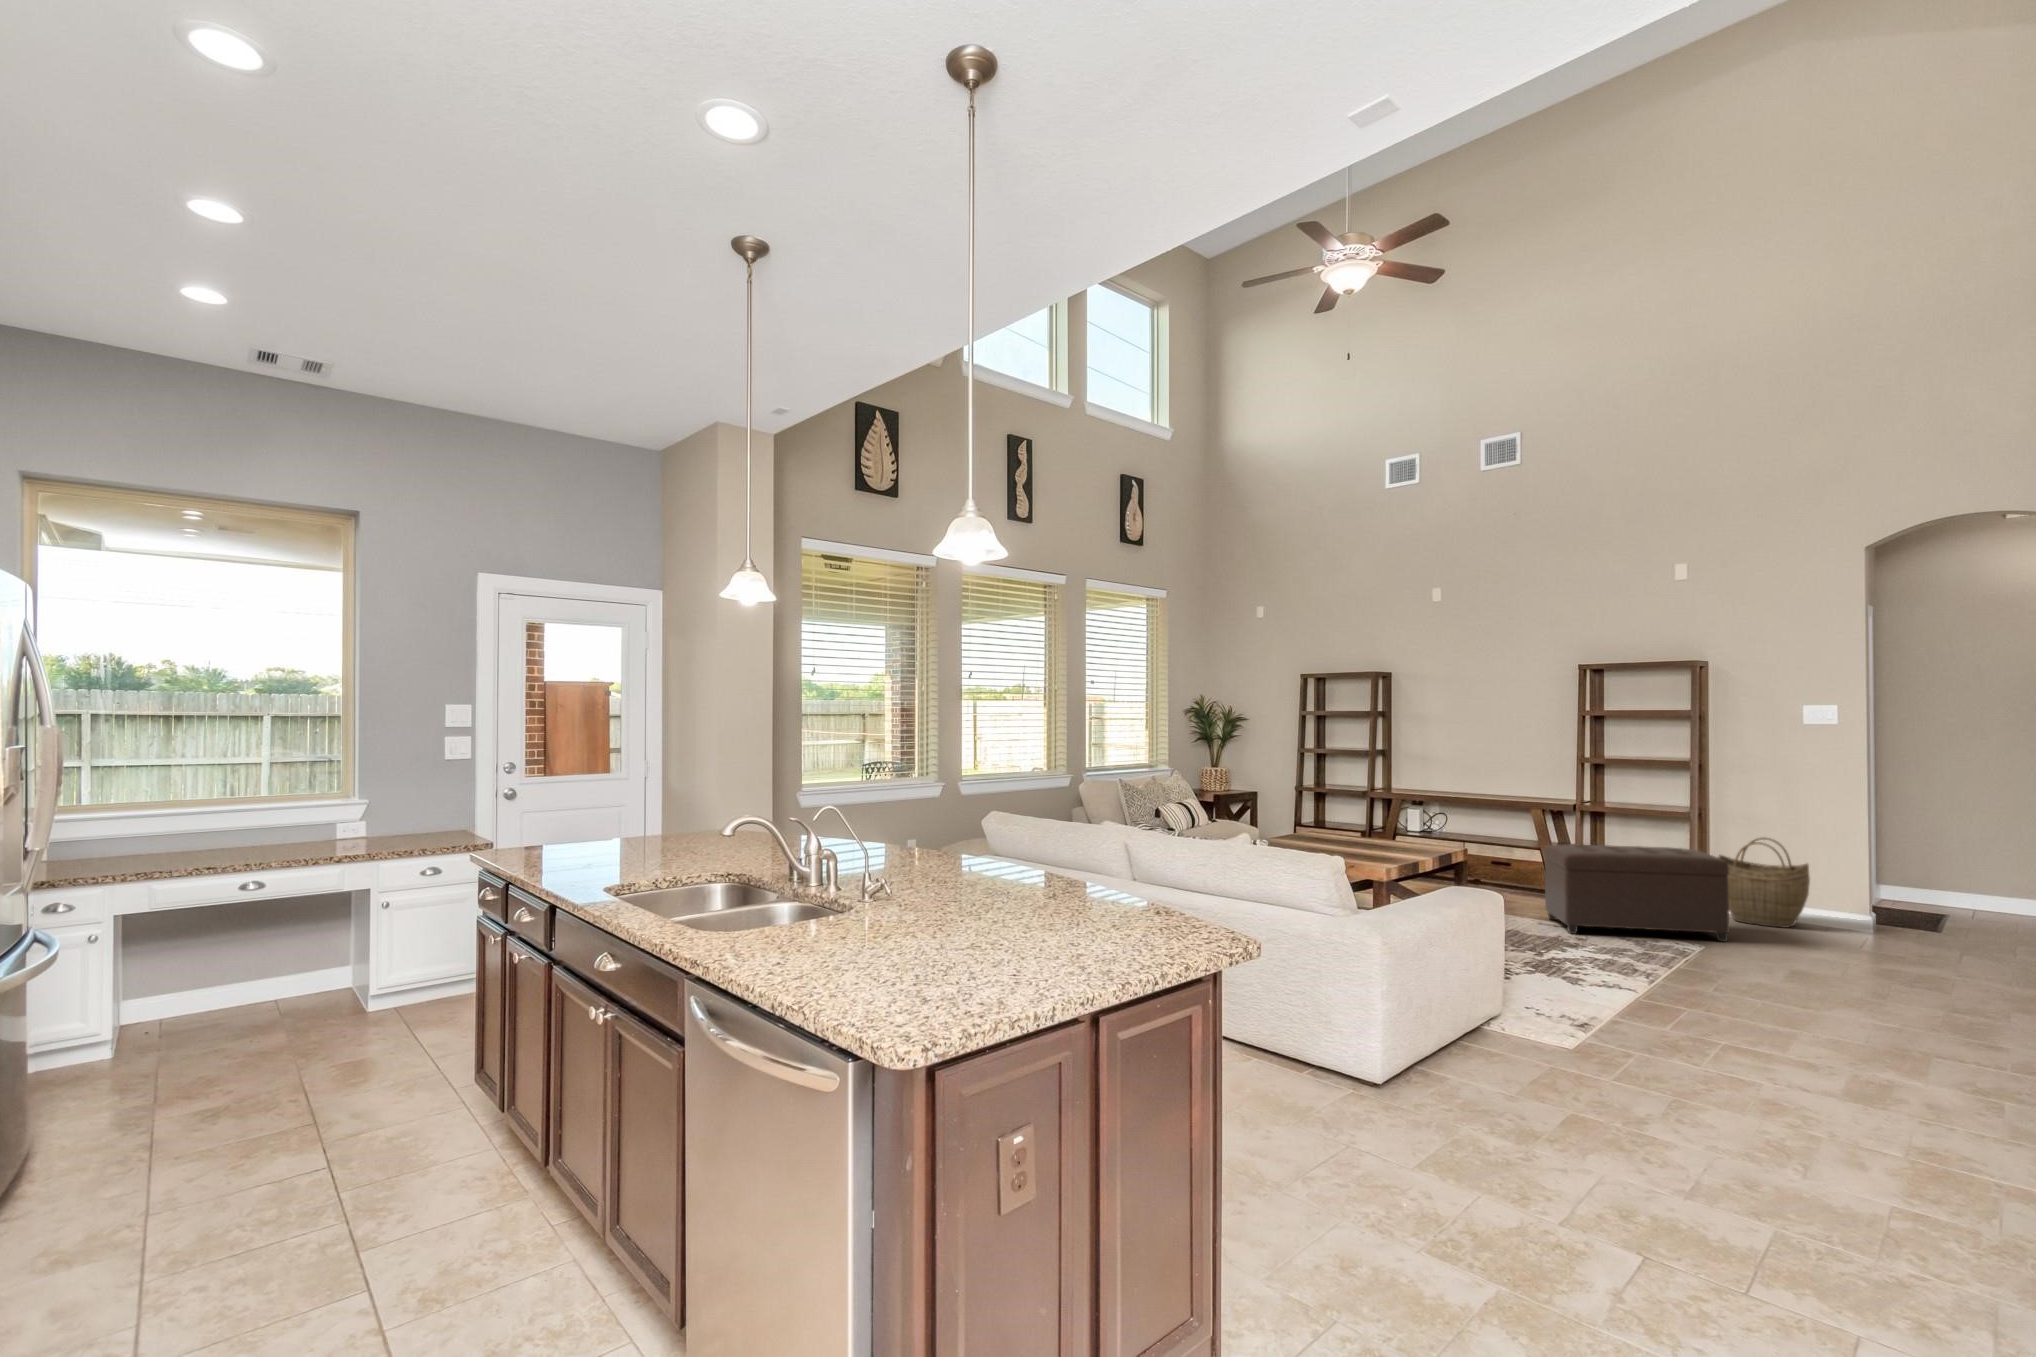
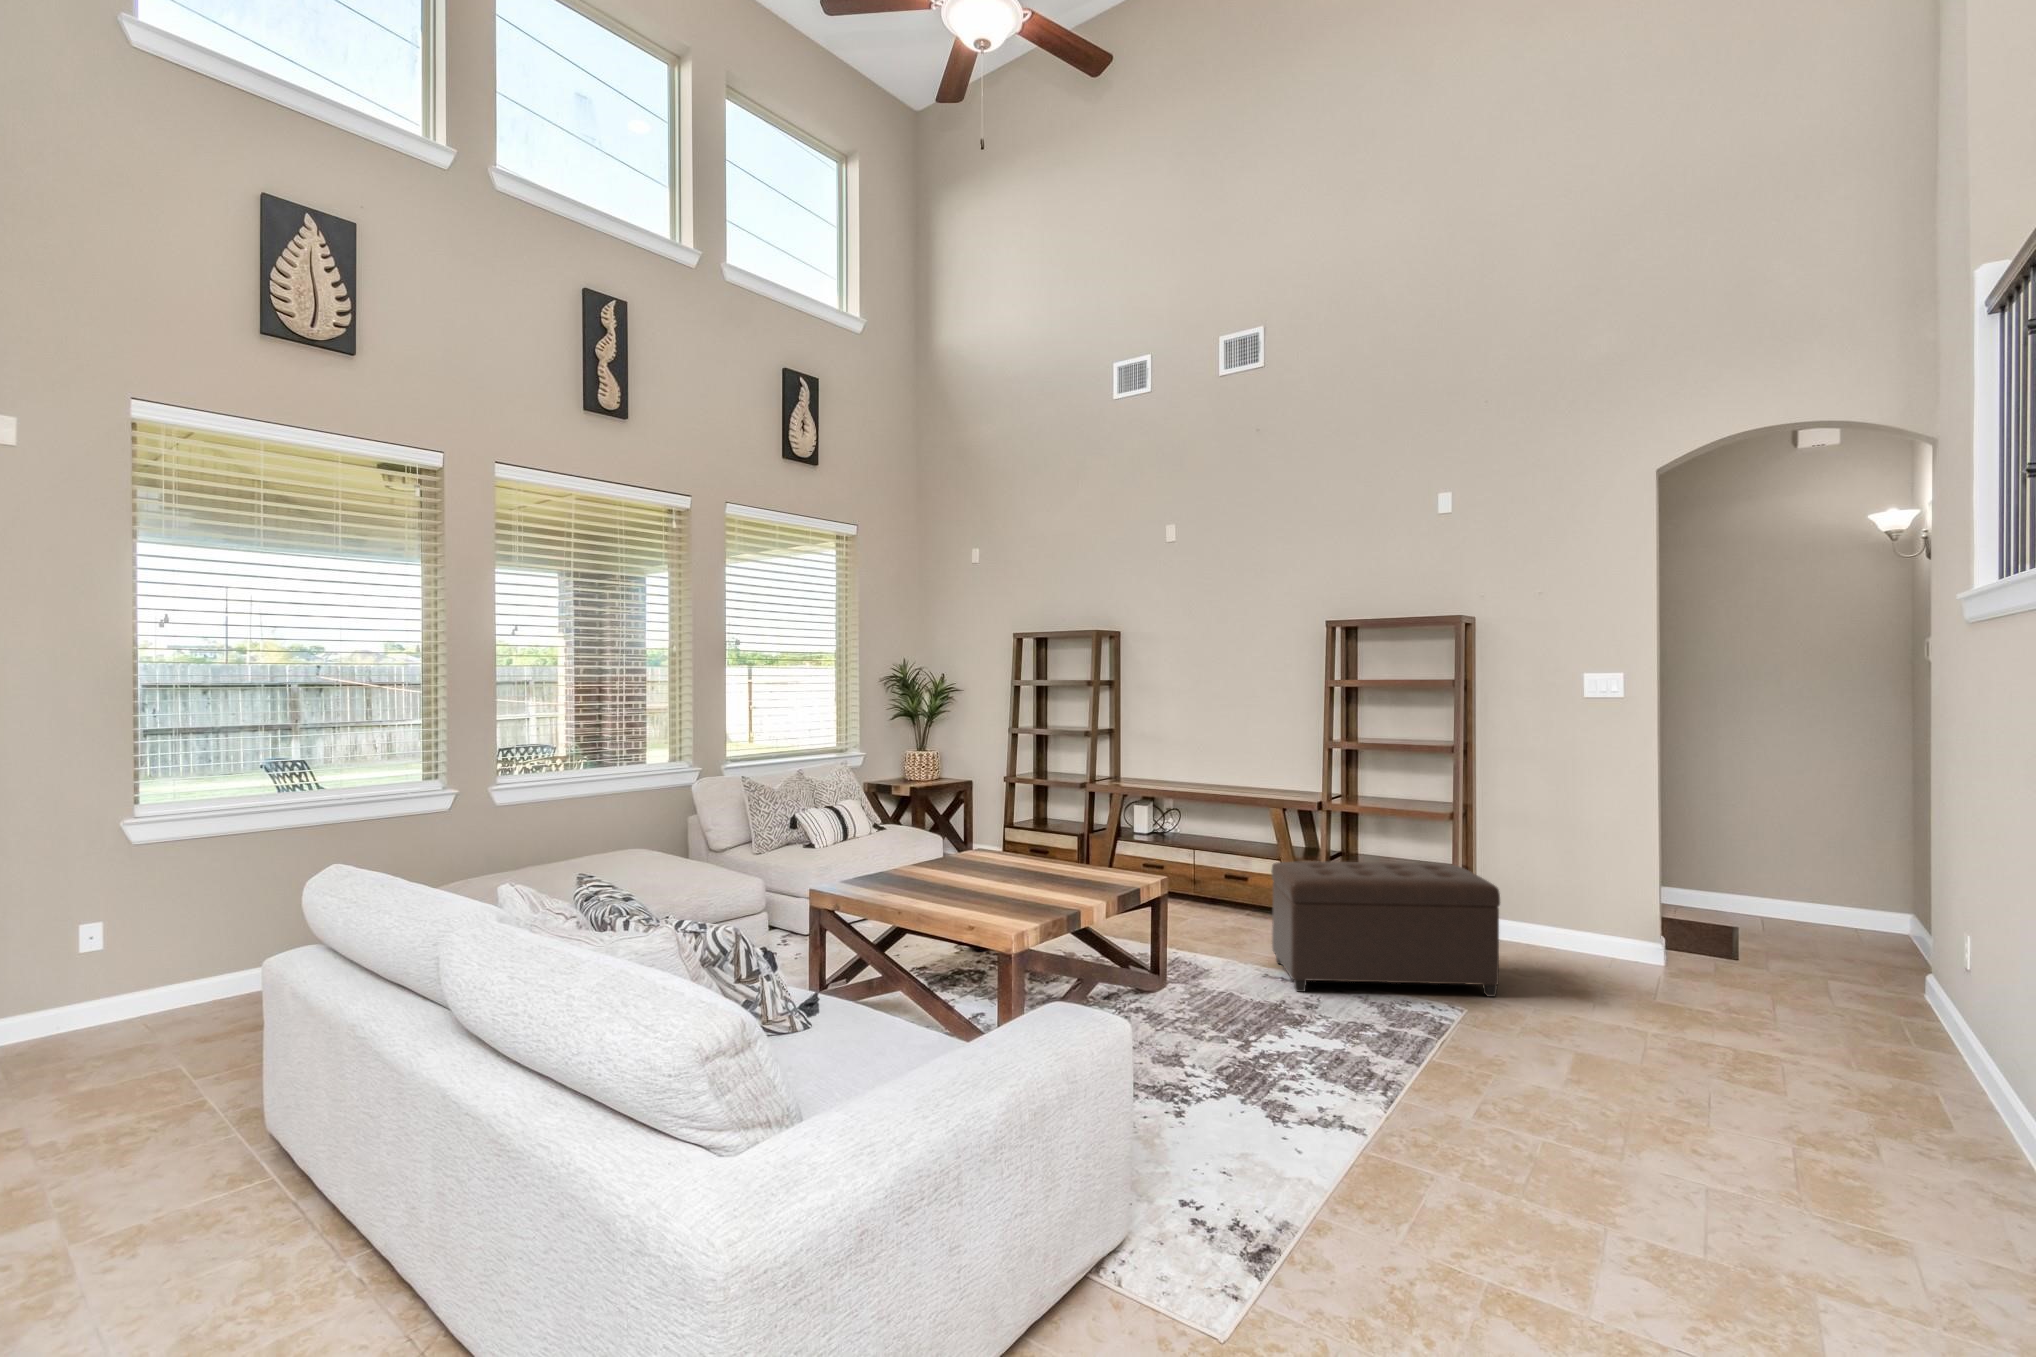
woven basket: present [1718,838,1810,928] -> none [1486,844,1595,964]

